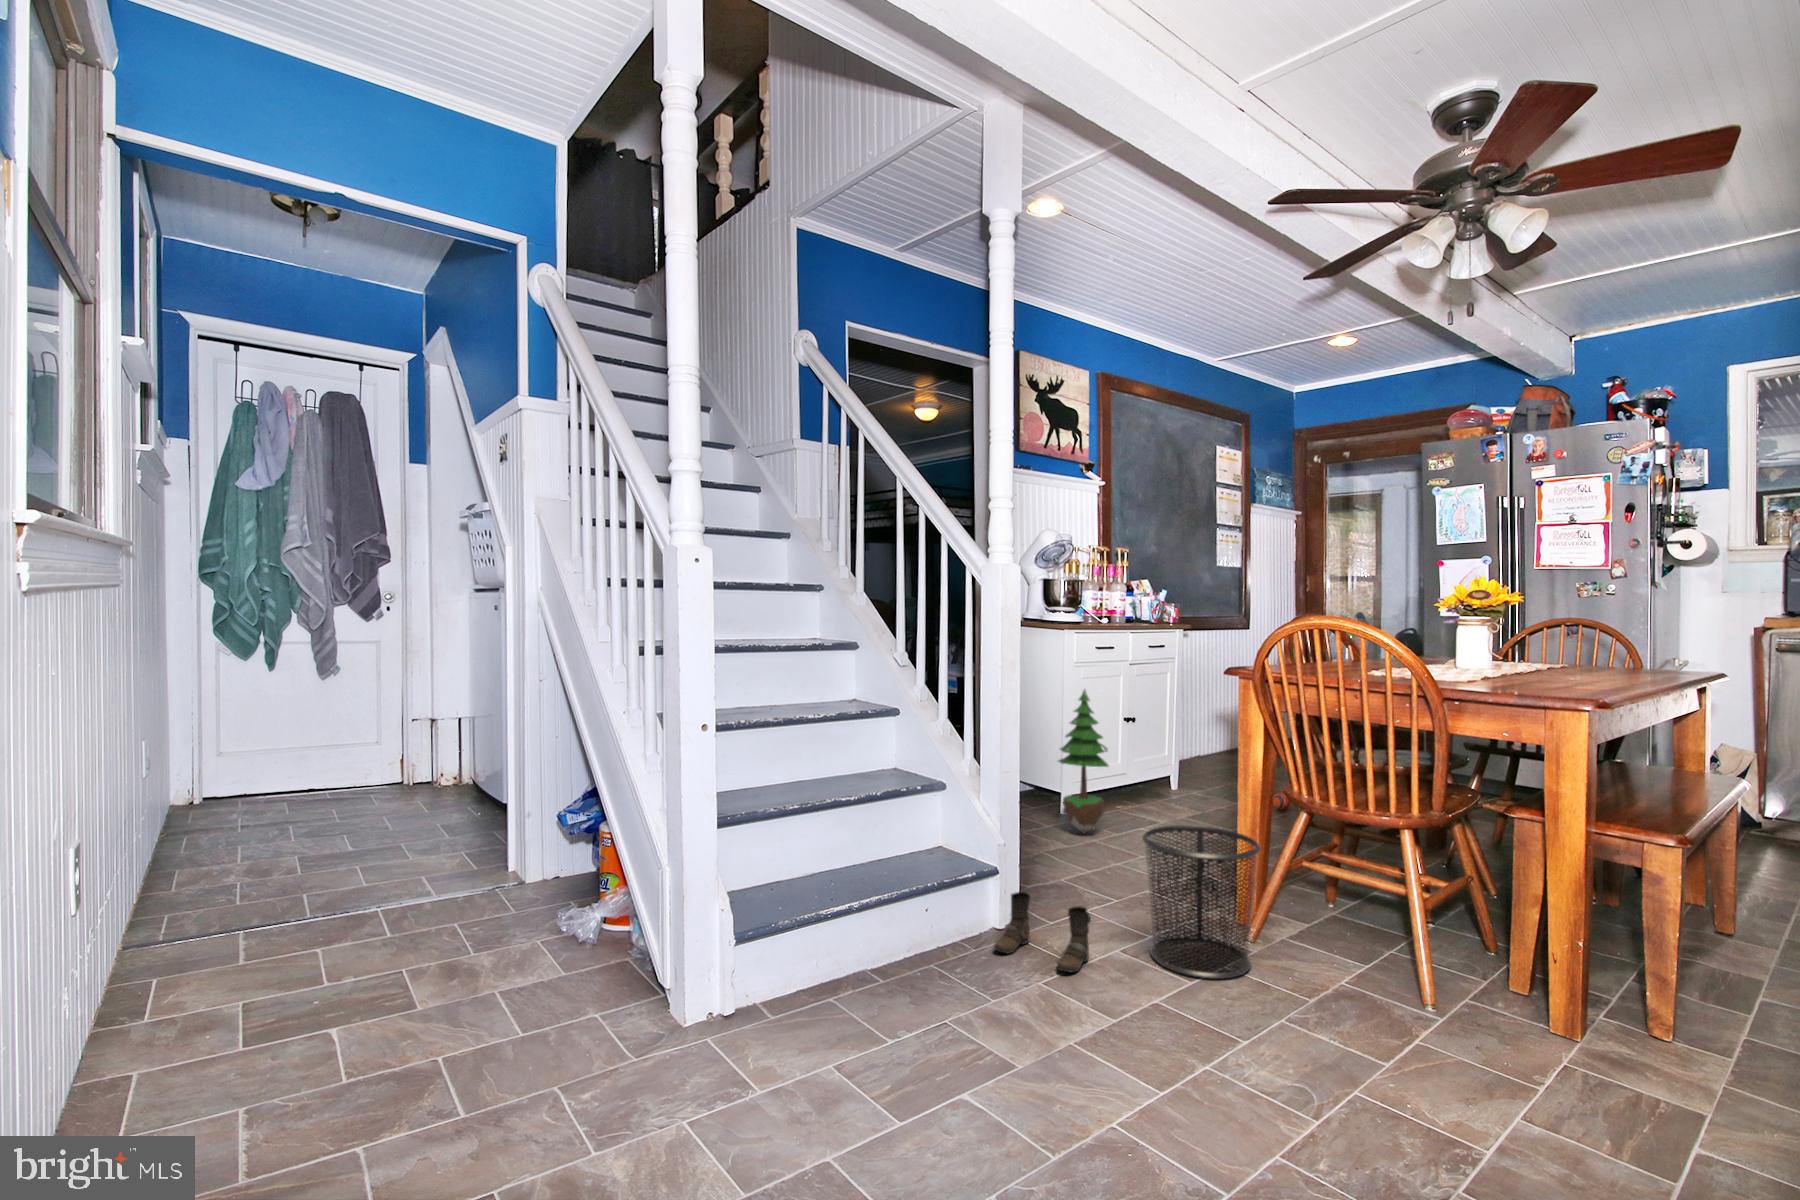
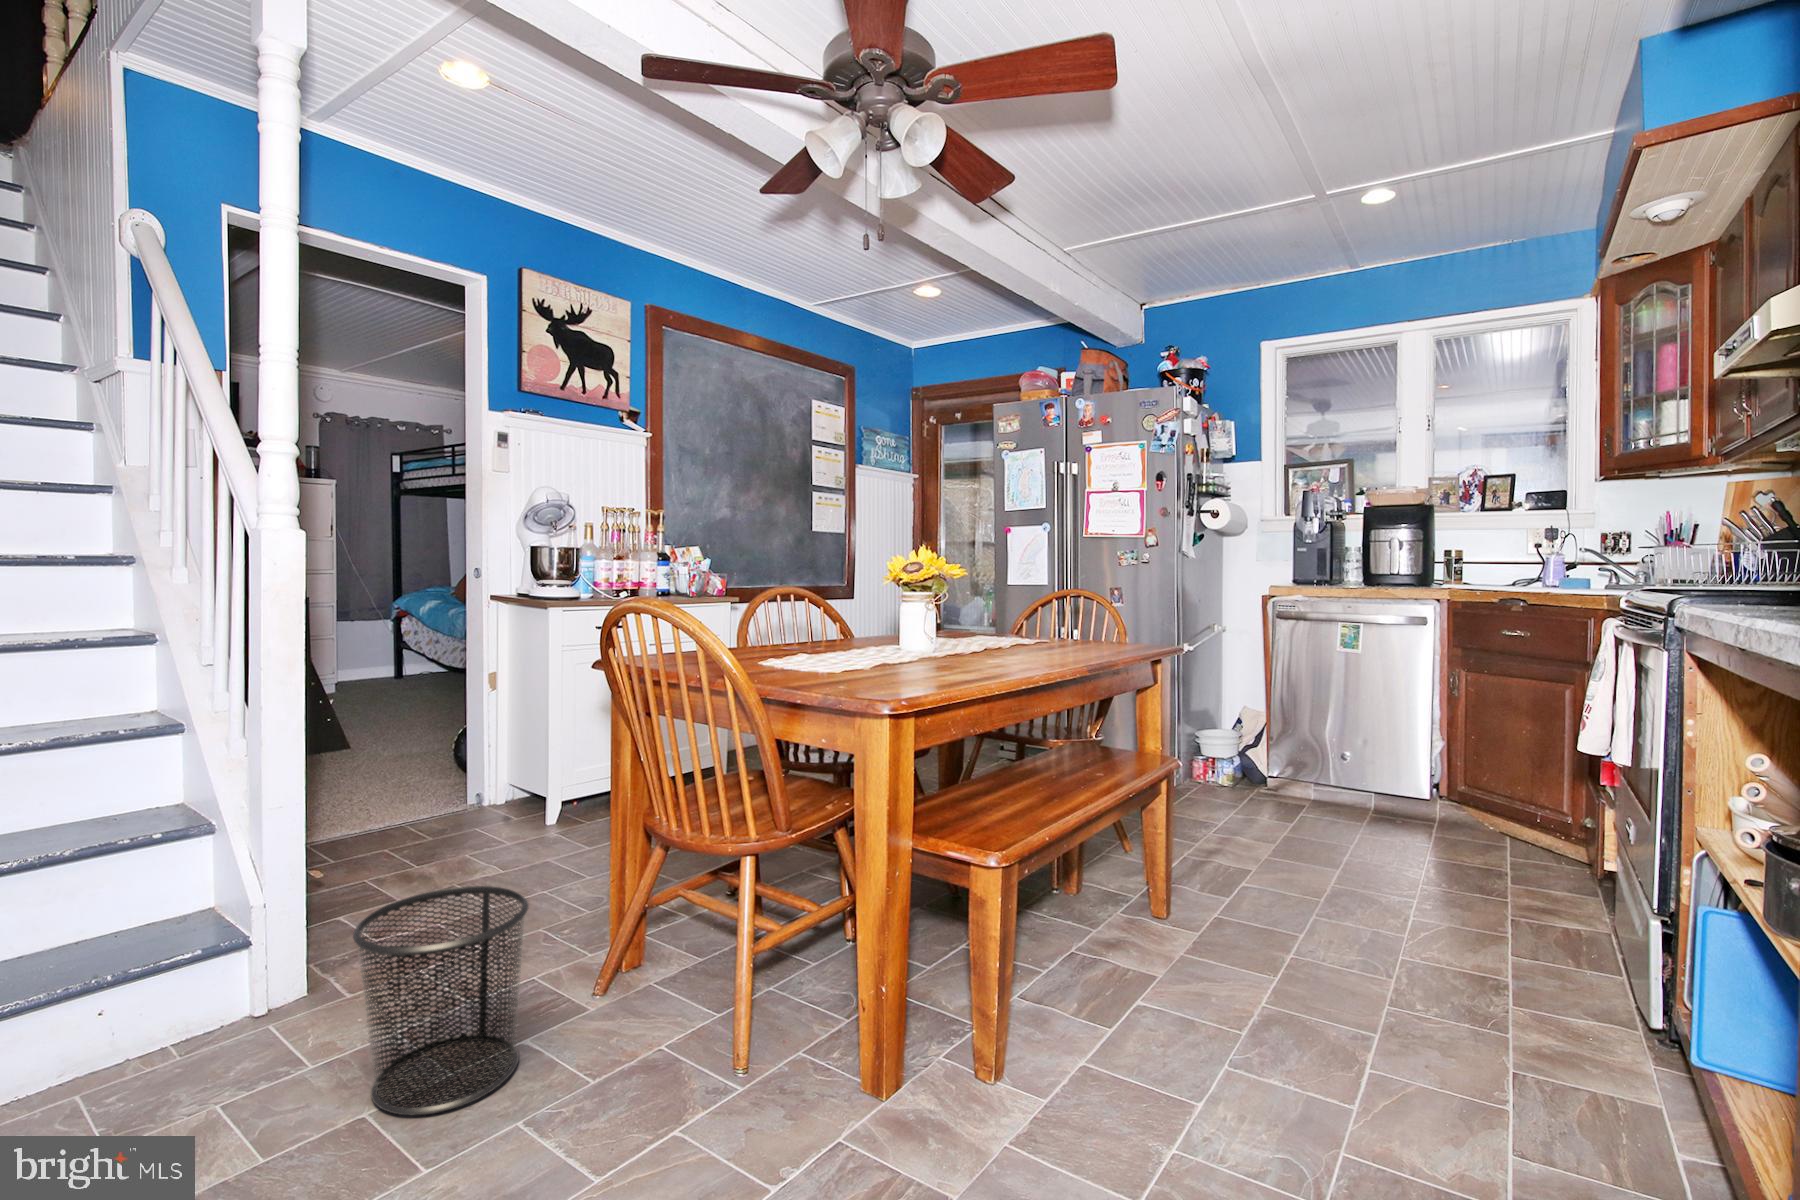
potted tree: present [1057,690,1108,833] -> none [490,683,560,860]
boots: present [994,892,1091,972] -> none [119,1005,270,1139]

